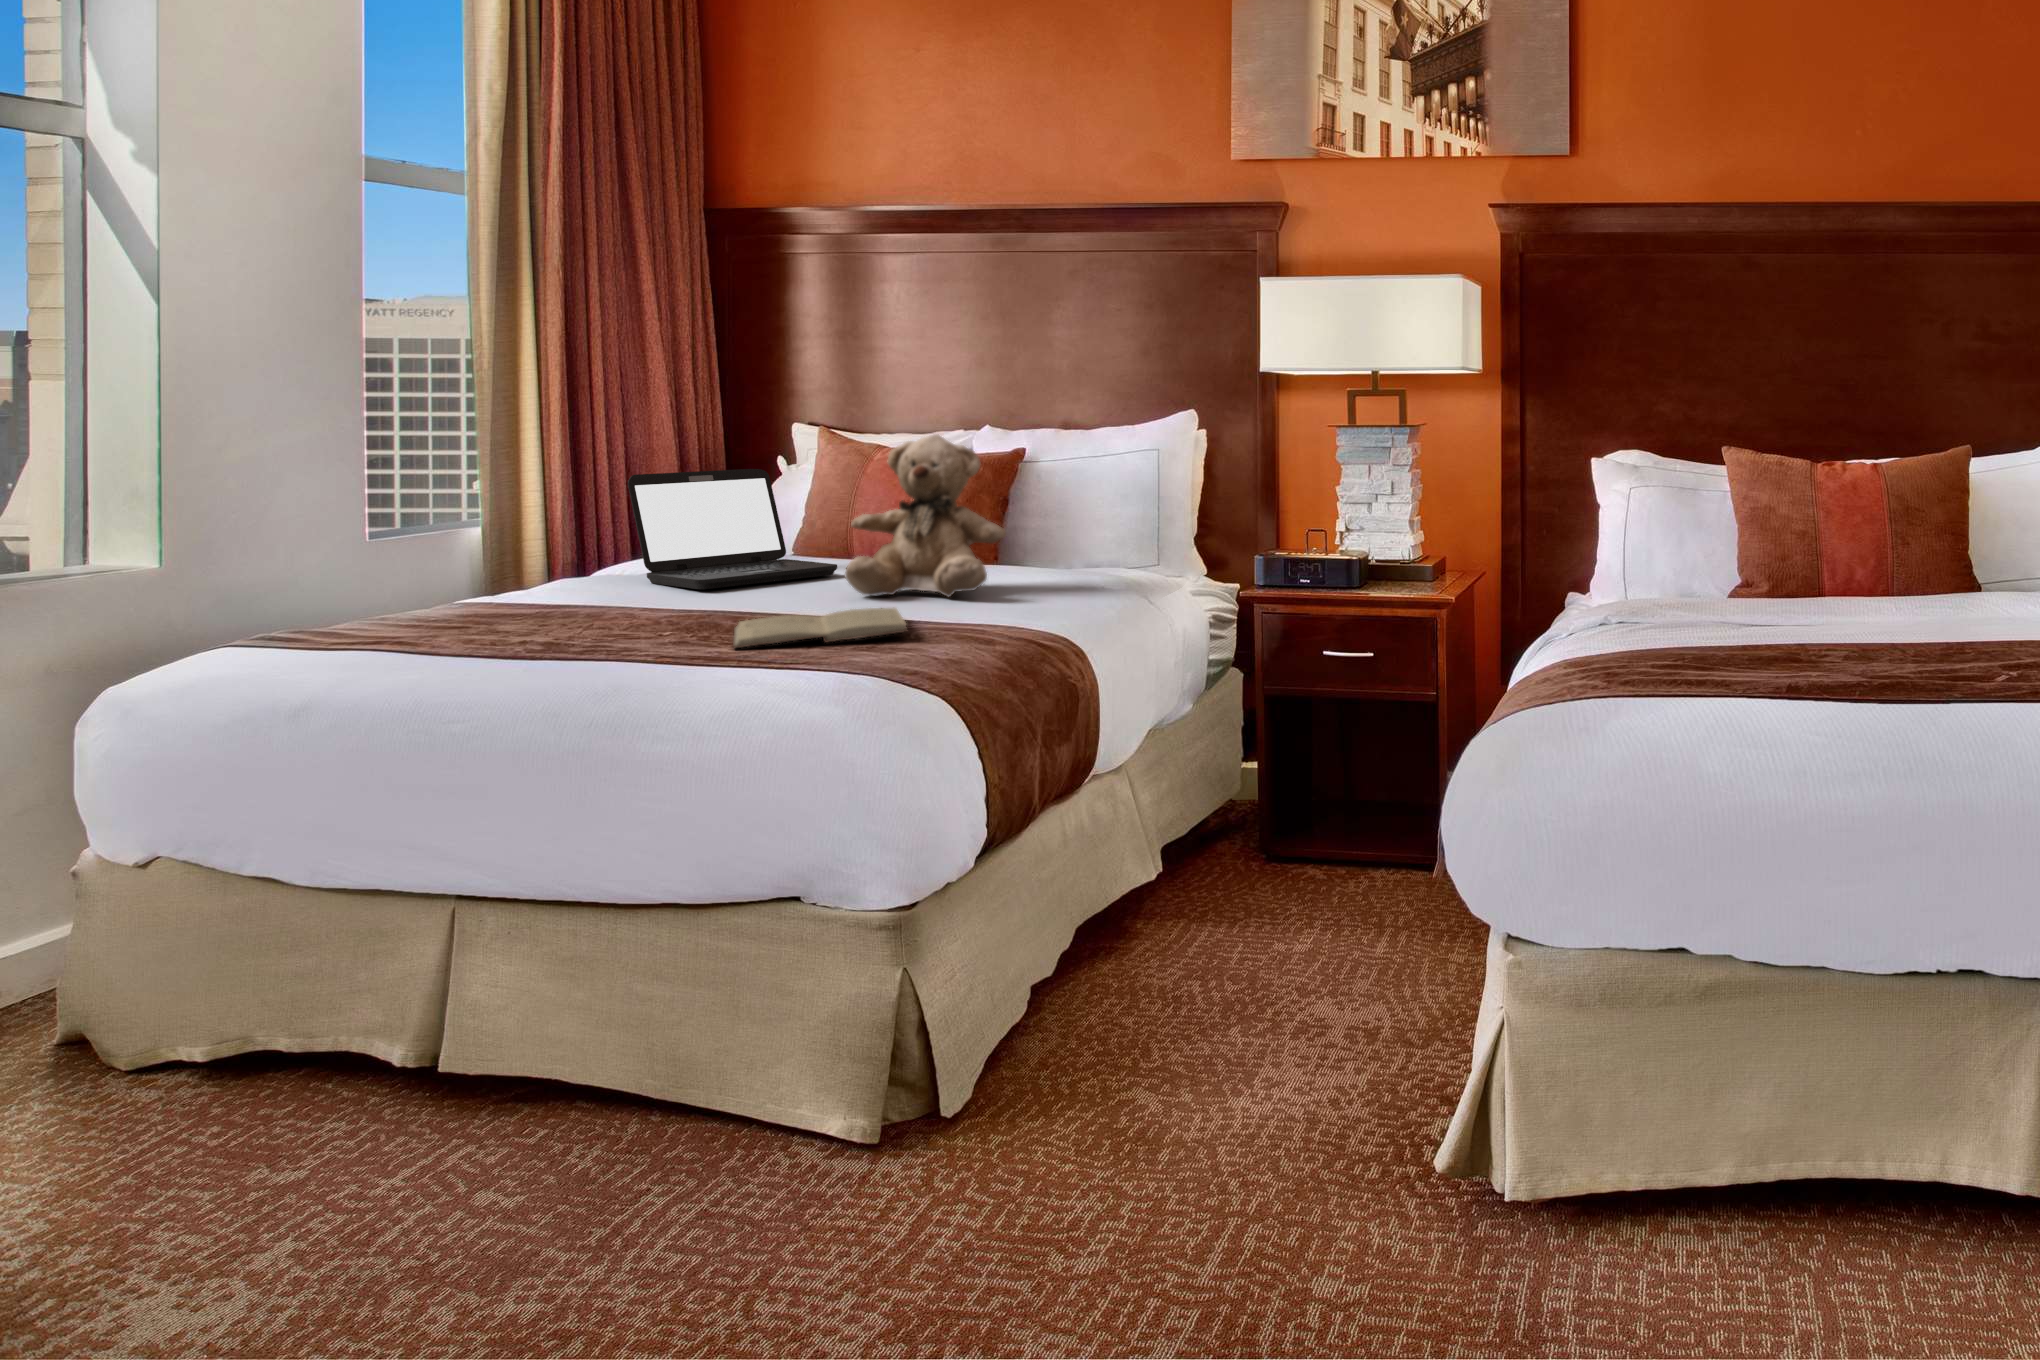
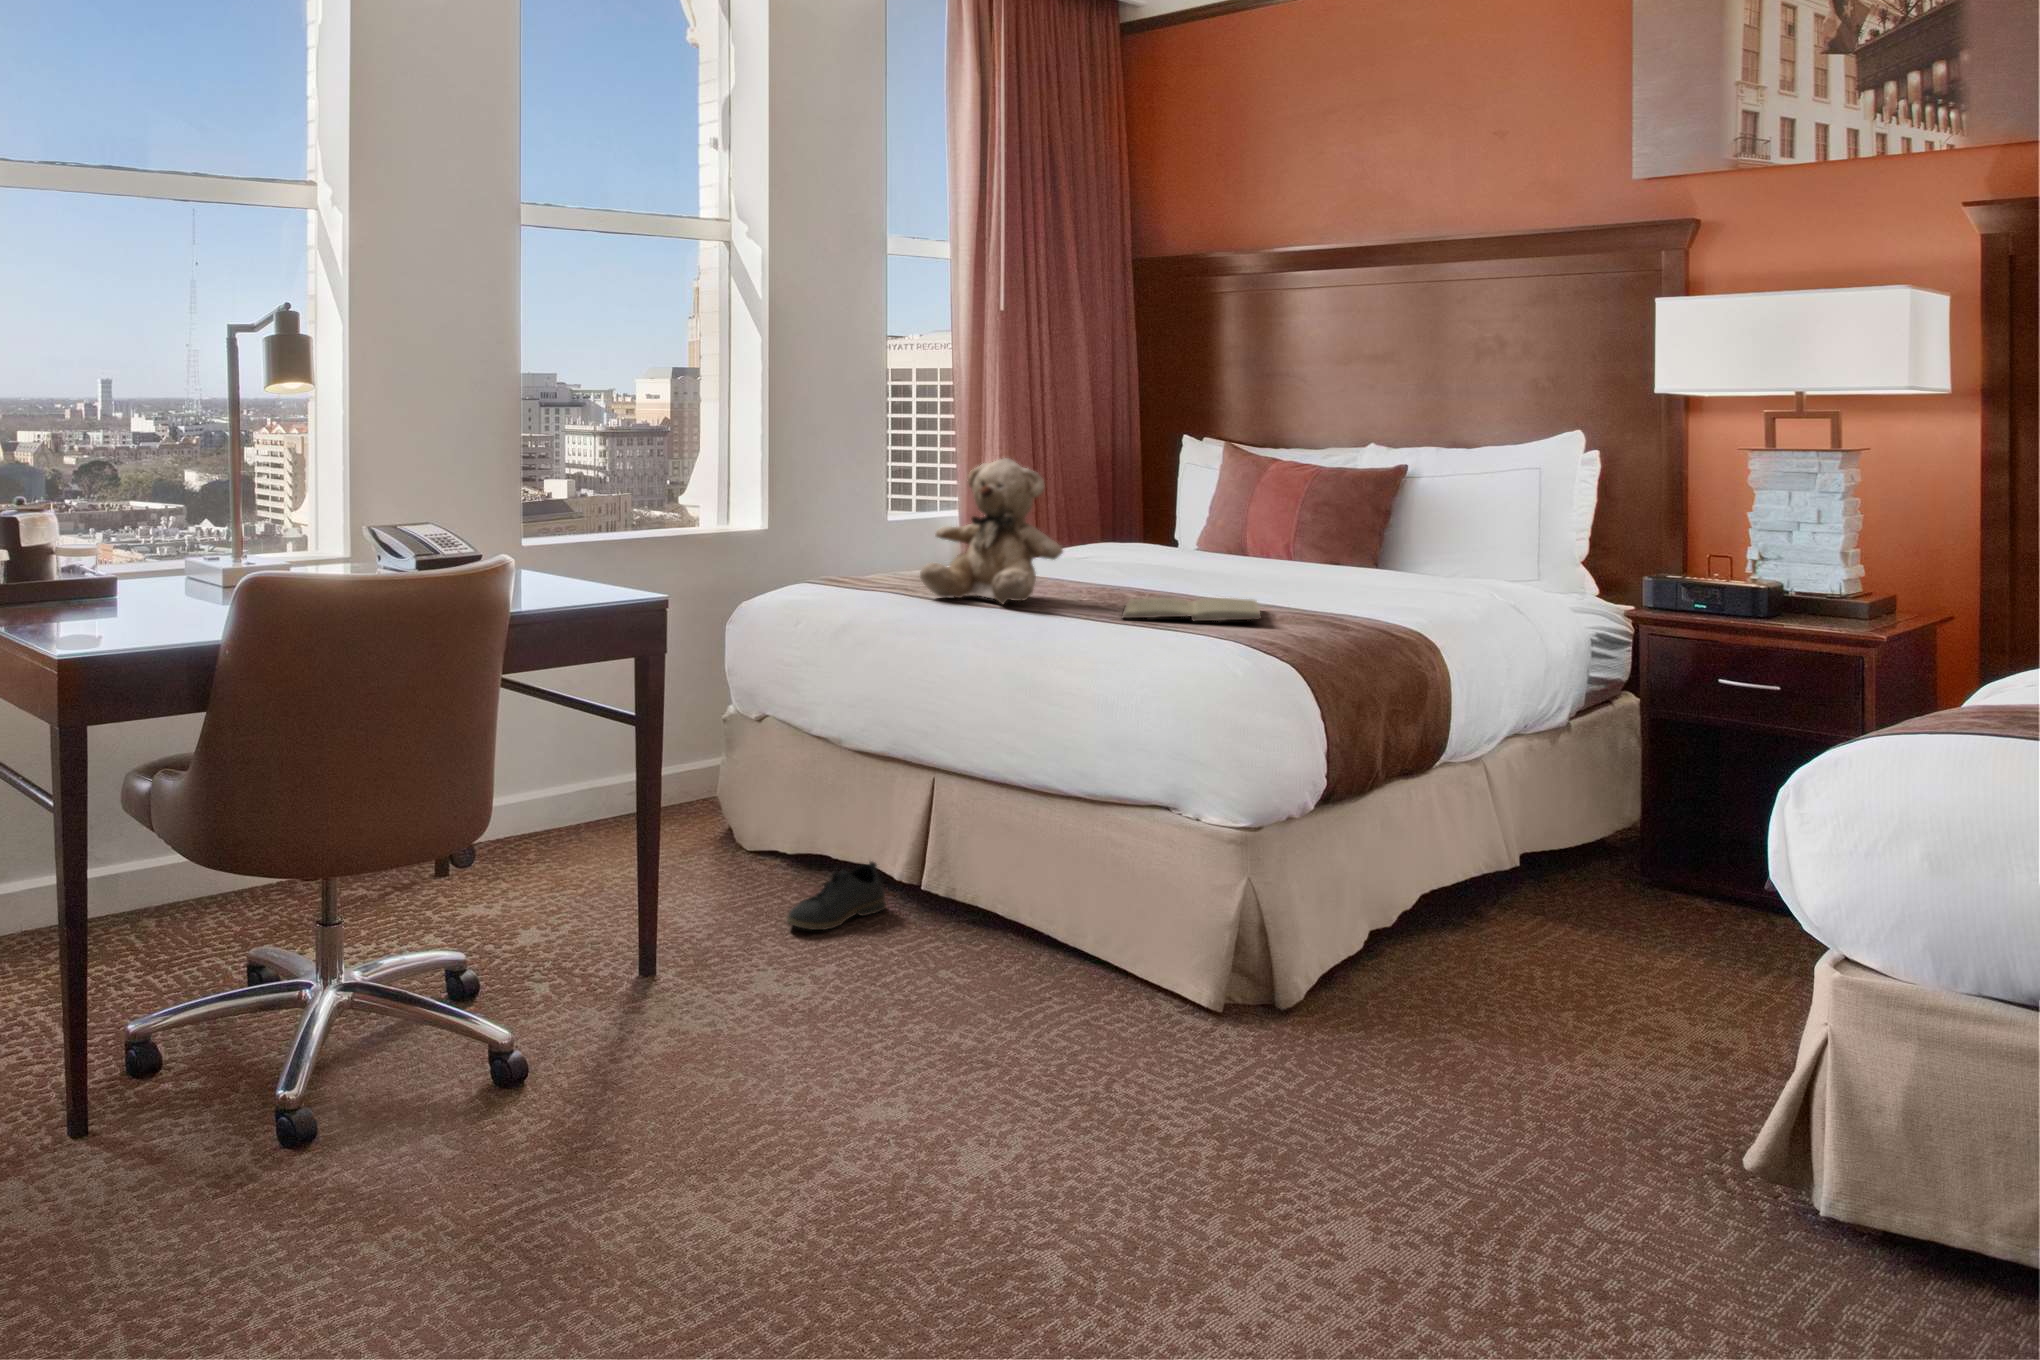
teddy bear: present [845,434,1006,597] -> present [920,458,1063,604]
laptop: present [628,469,837,589] -> none [1053,479,1217,574]
shoe: none [186,1050,375,1196] -> present [786,862,886,930]

